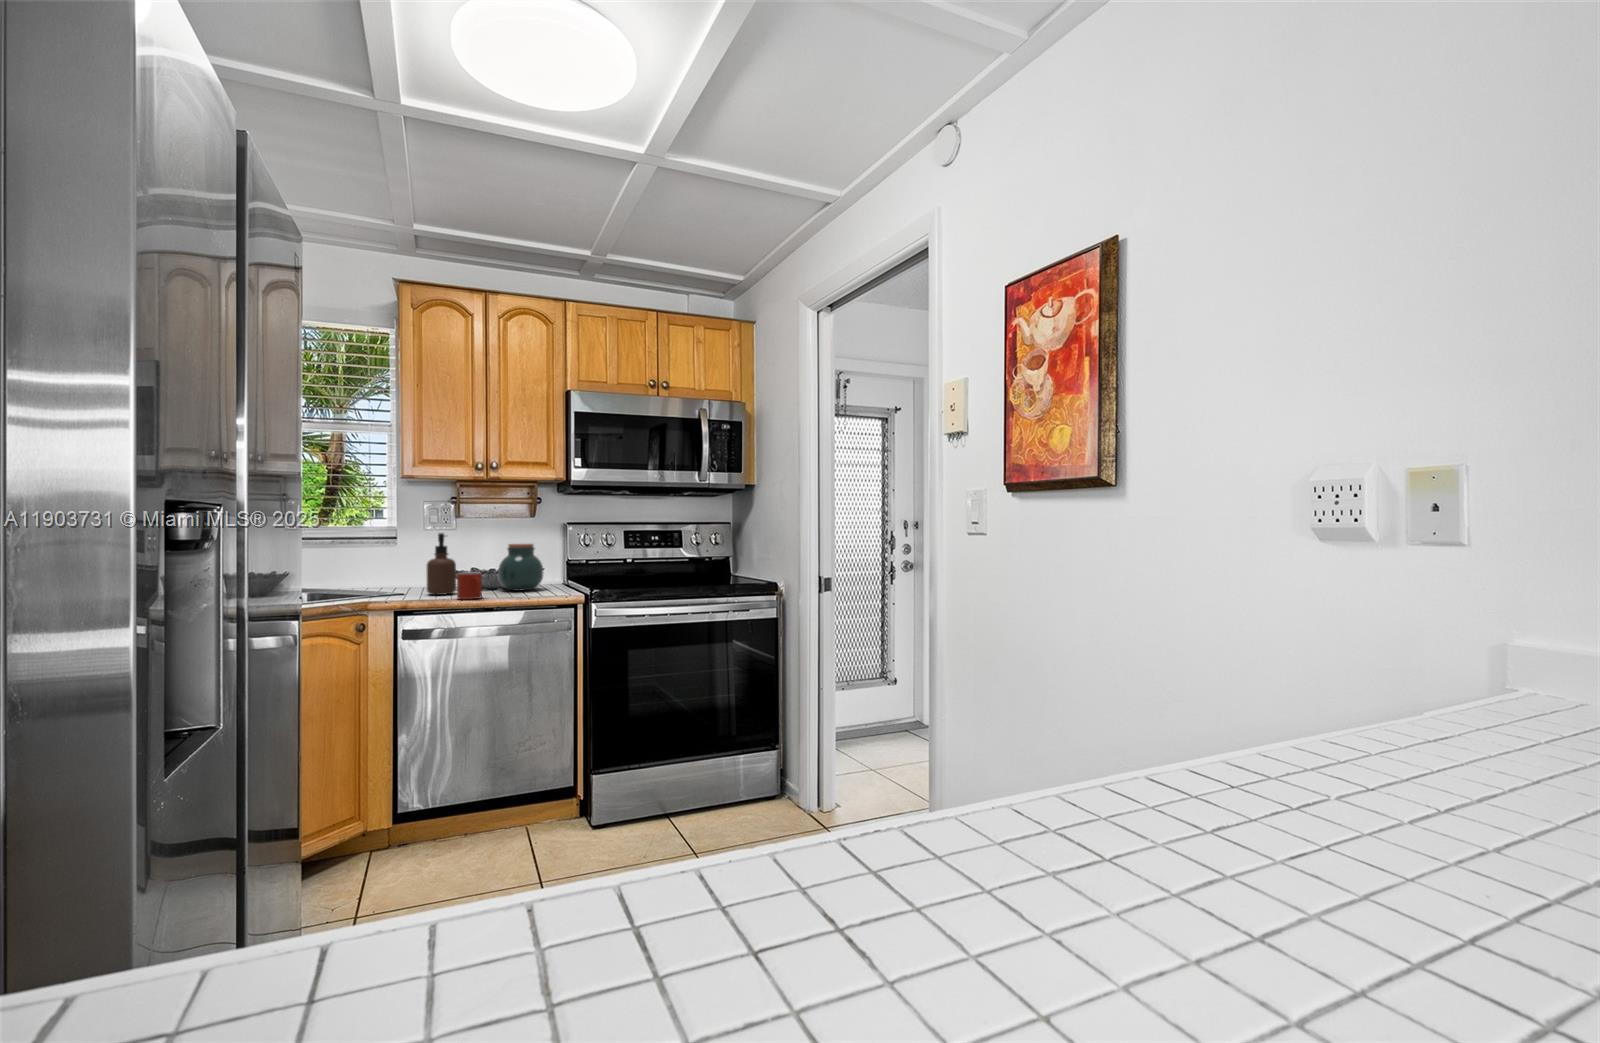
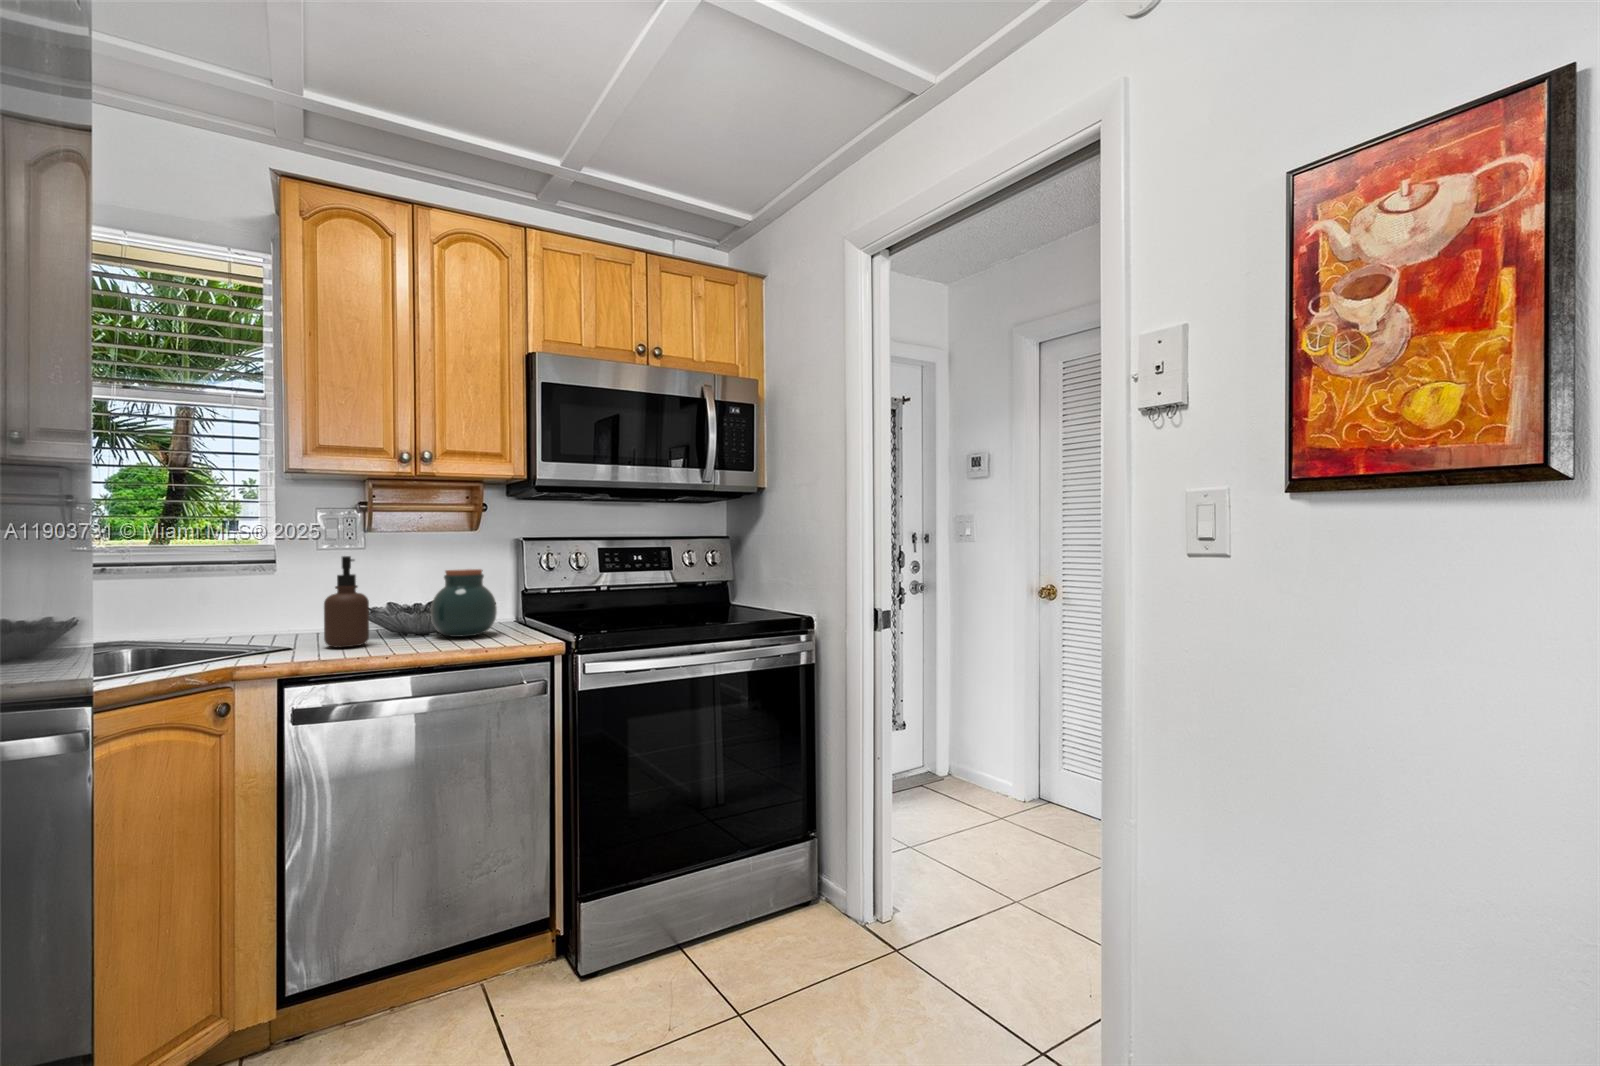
mug: present [457,572,482,600] -> none [375,614,413,655]

